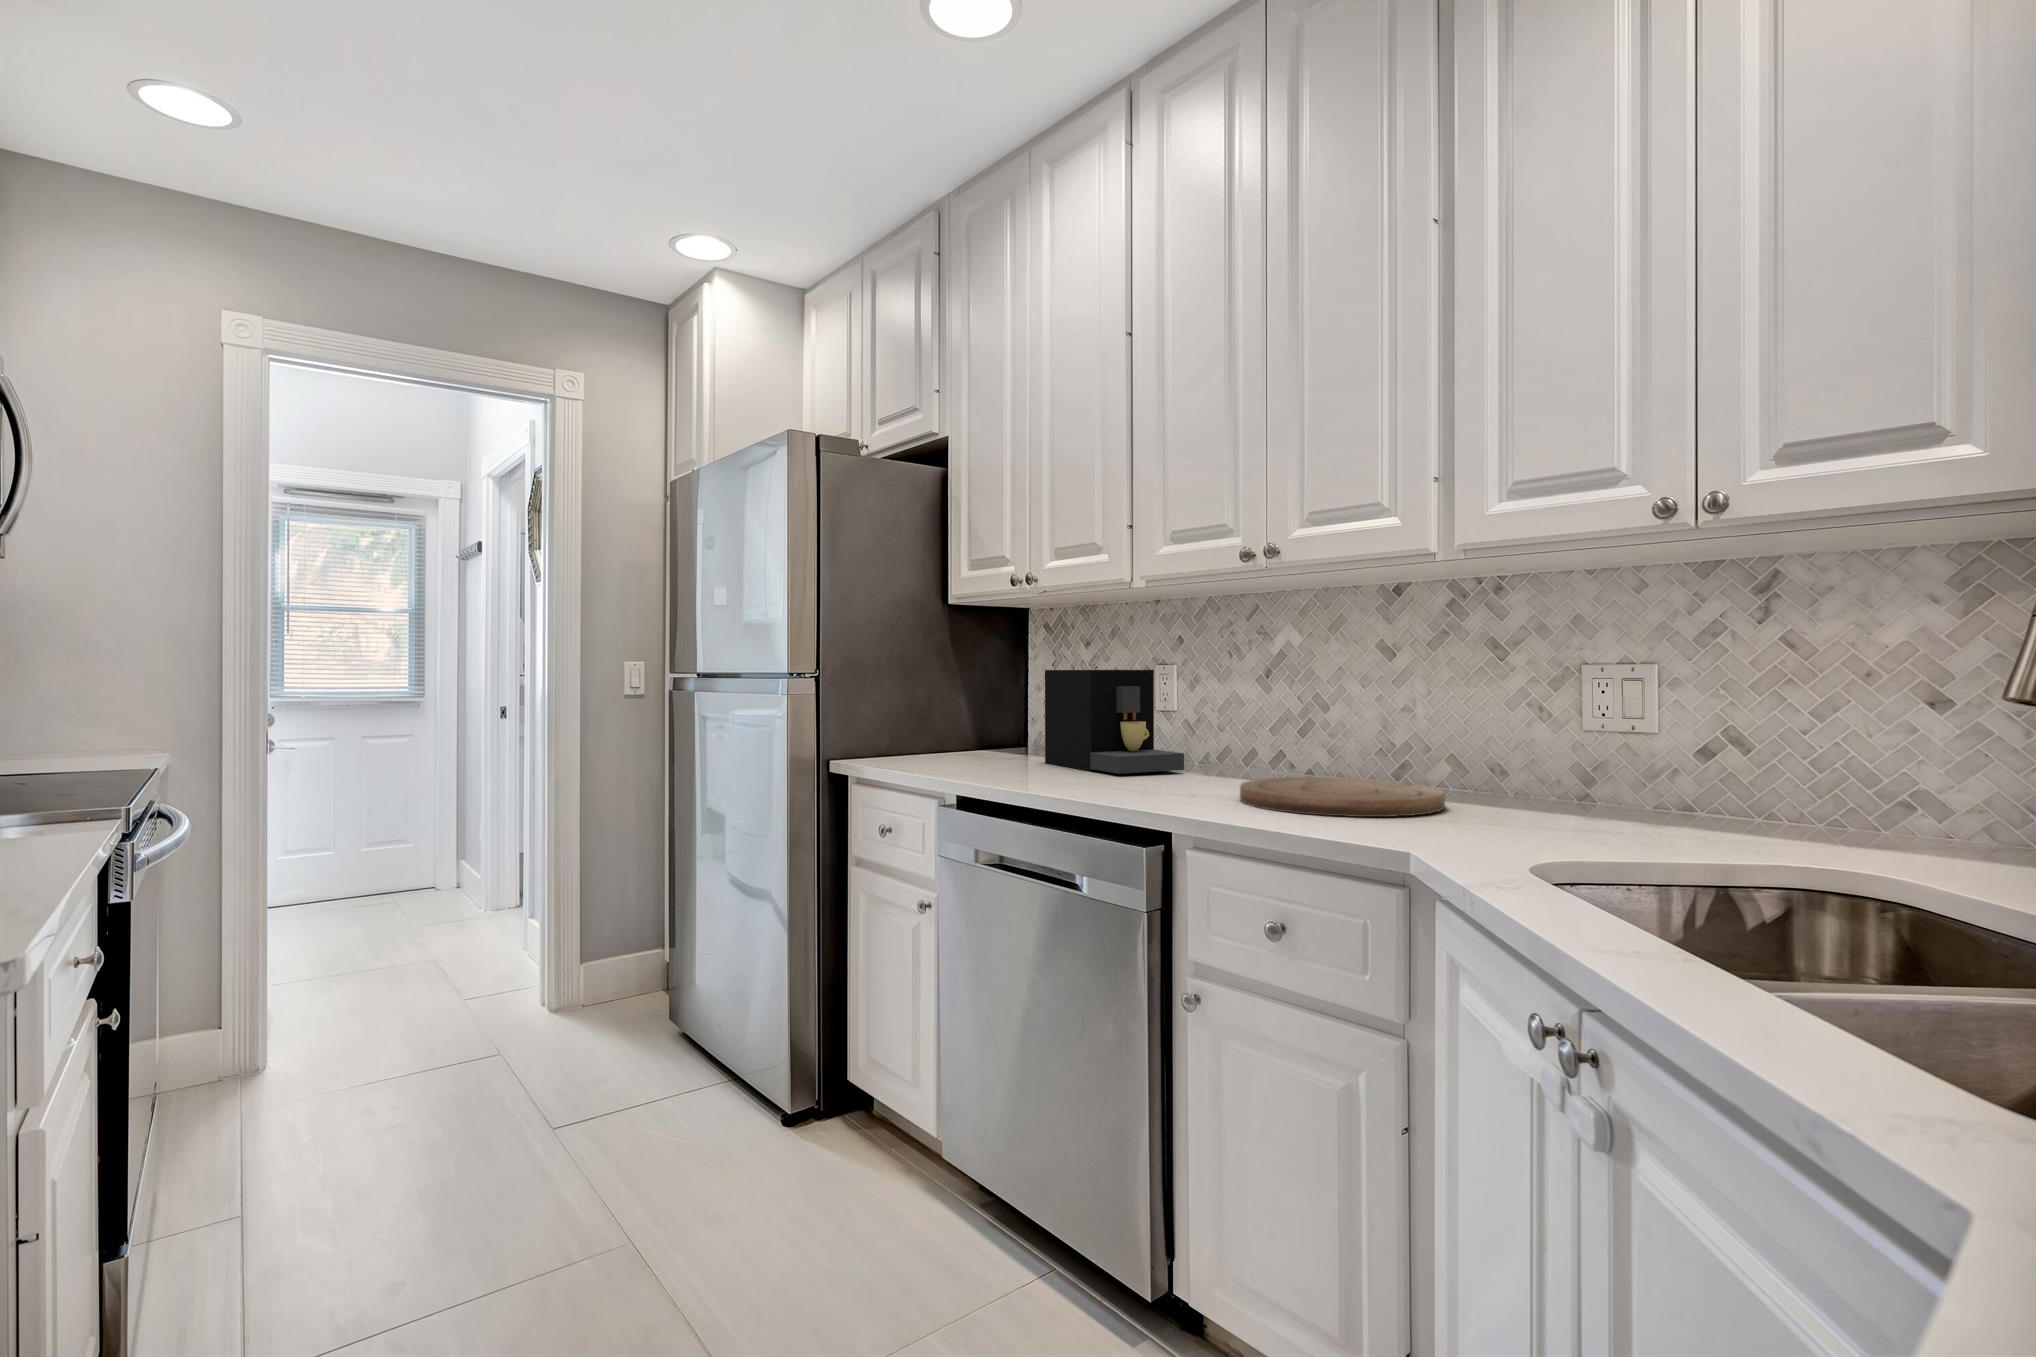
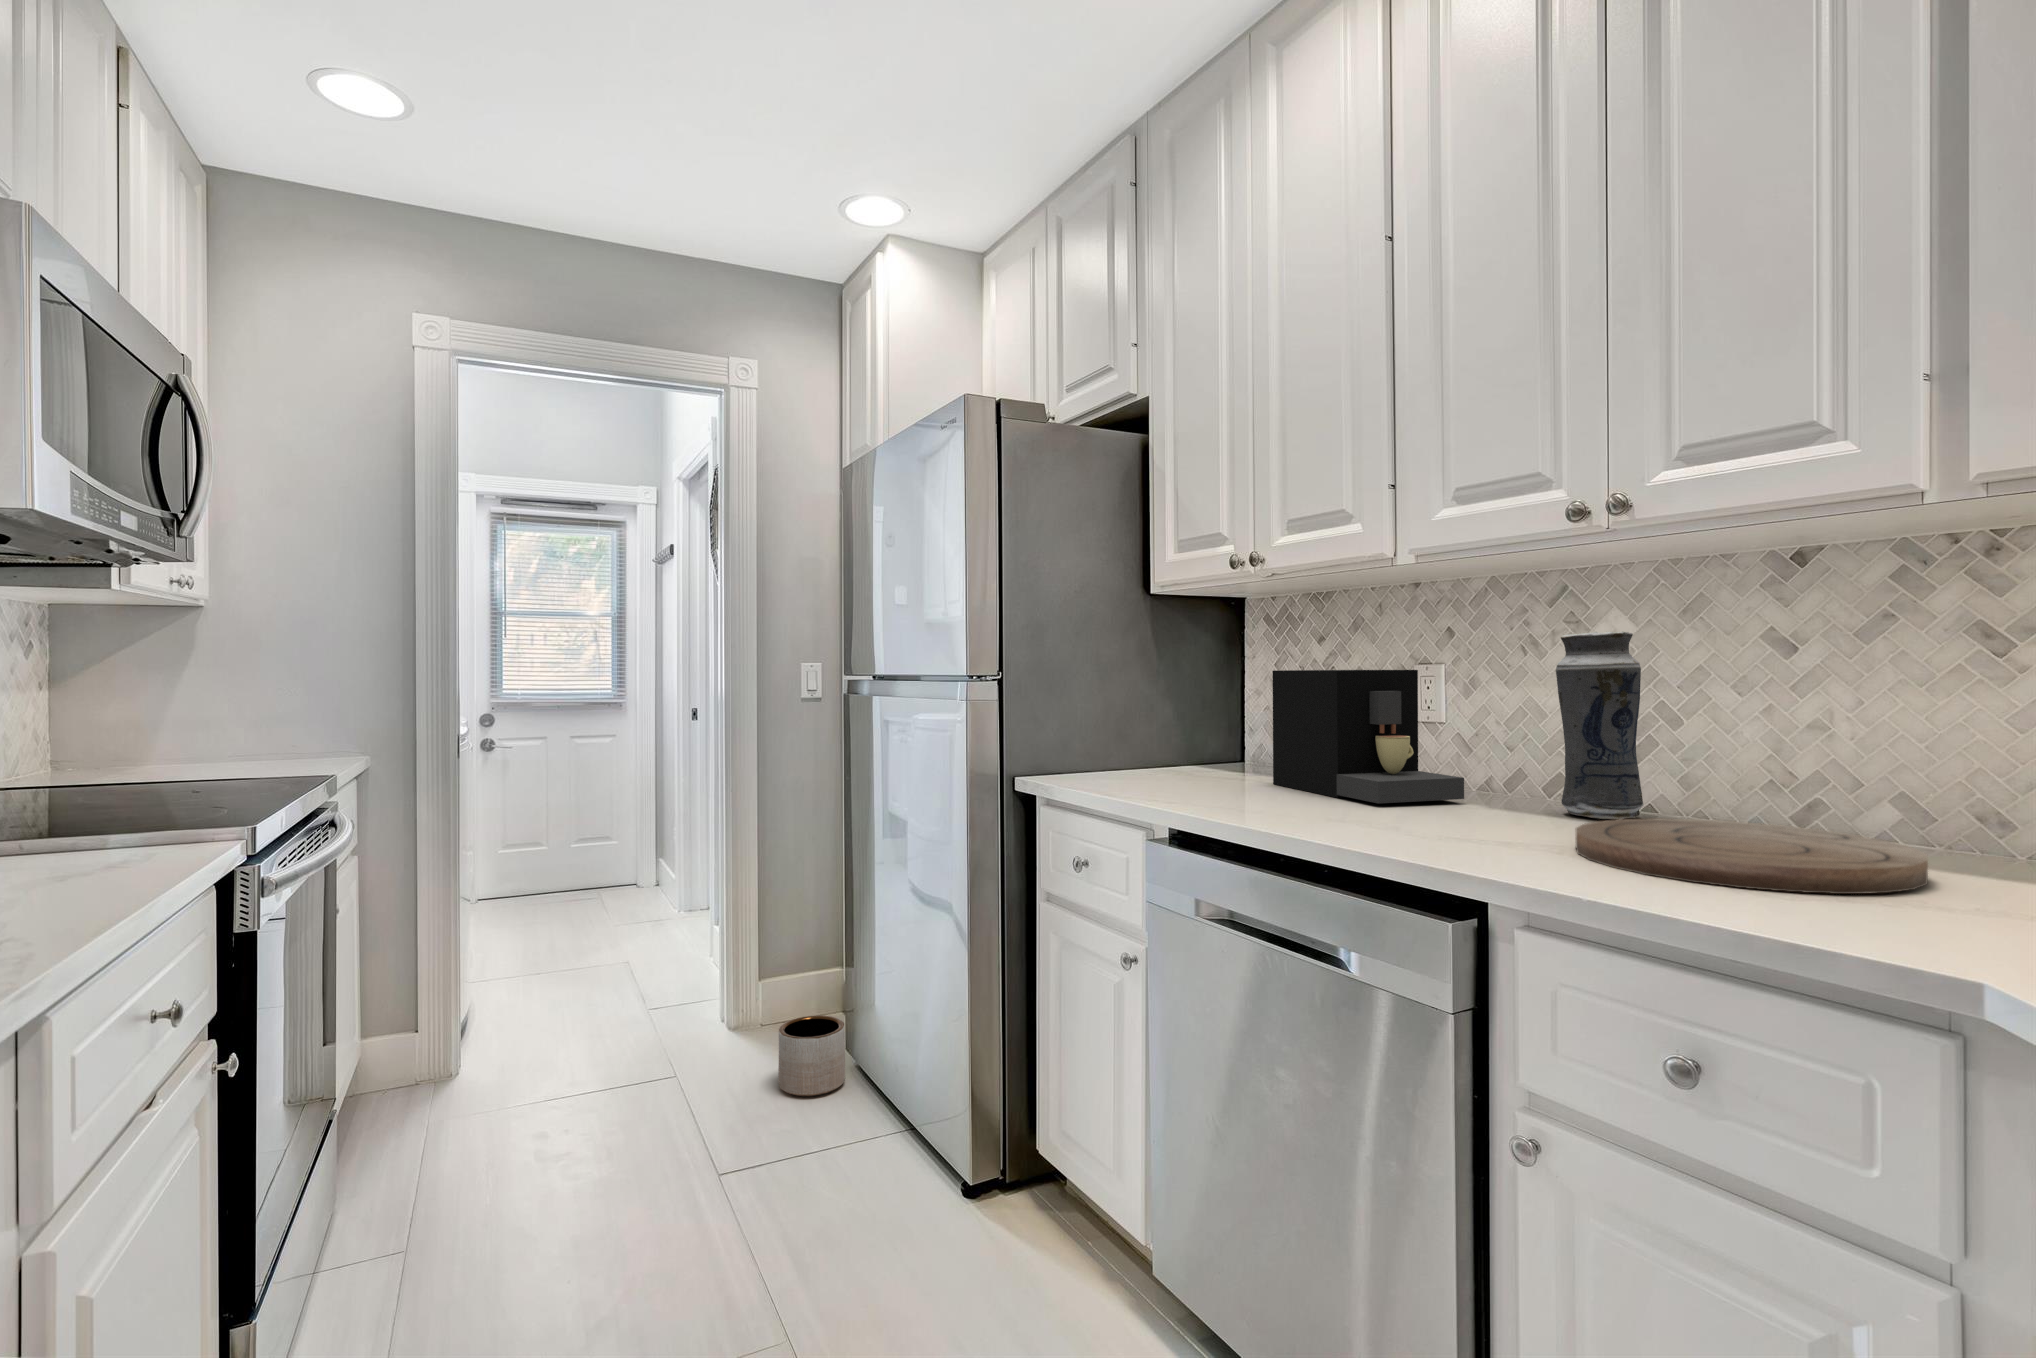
vase: none [1246,642,1303,781] -> present [1556,632,1643,820]
planter: none [605,987,670,1060] -> present [778,1015,845,1096]

